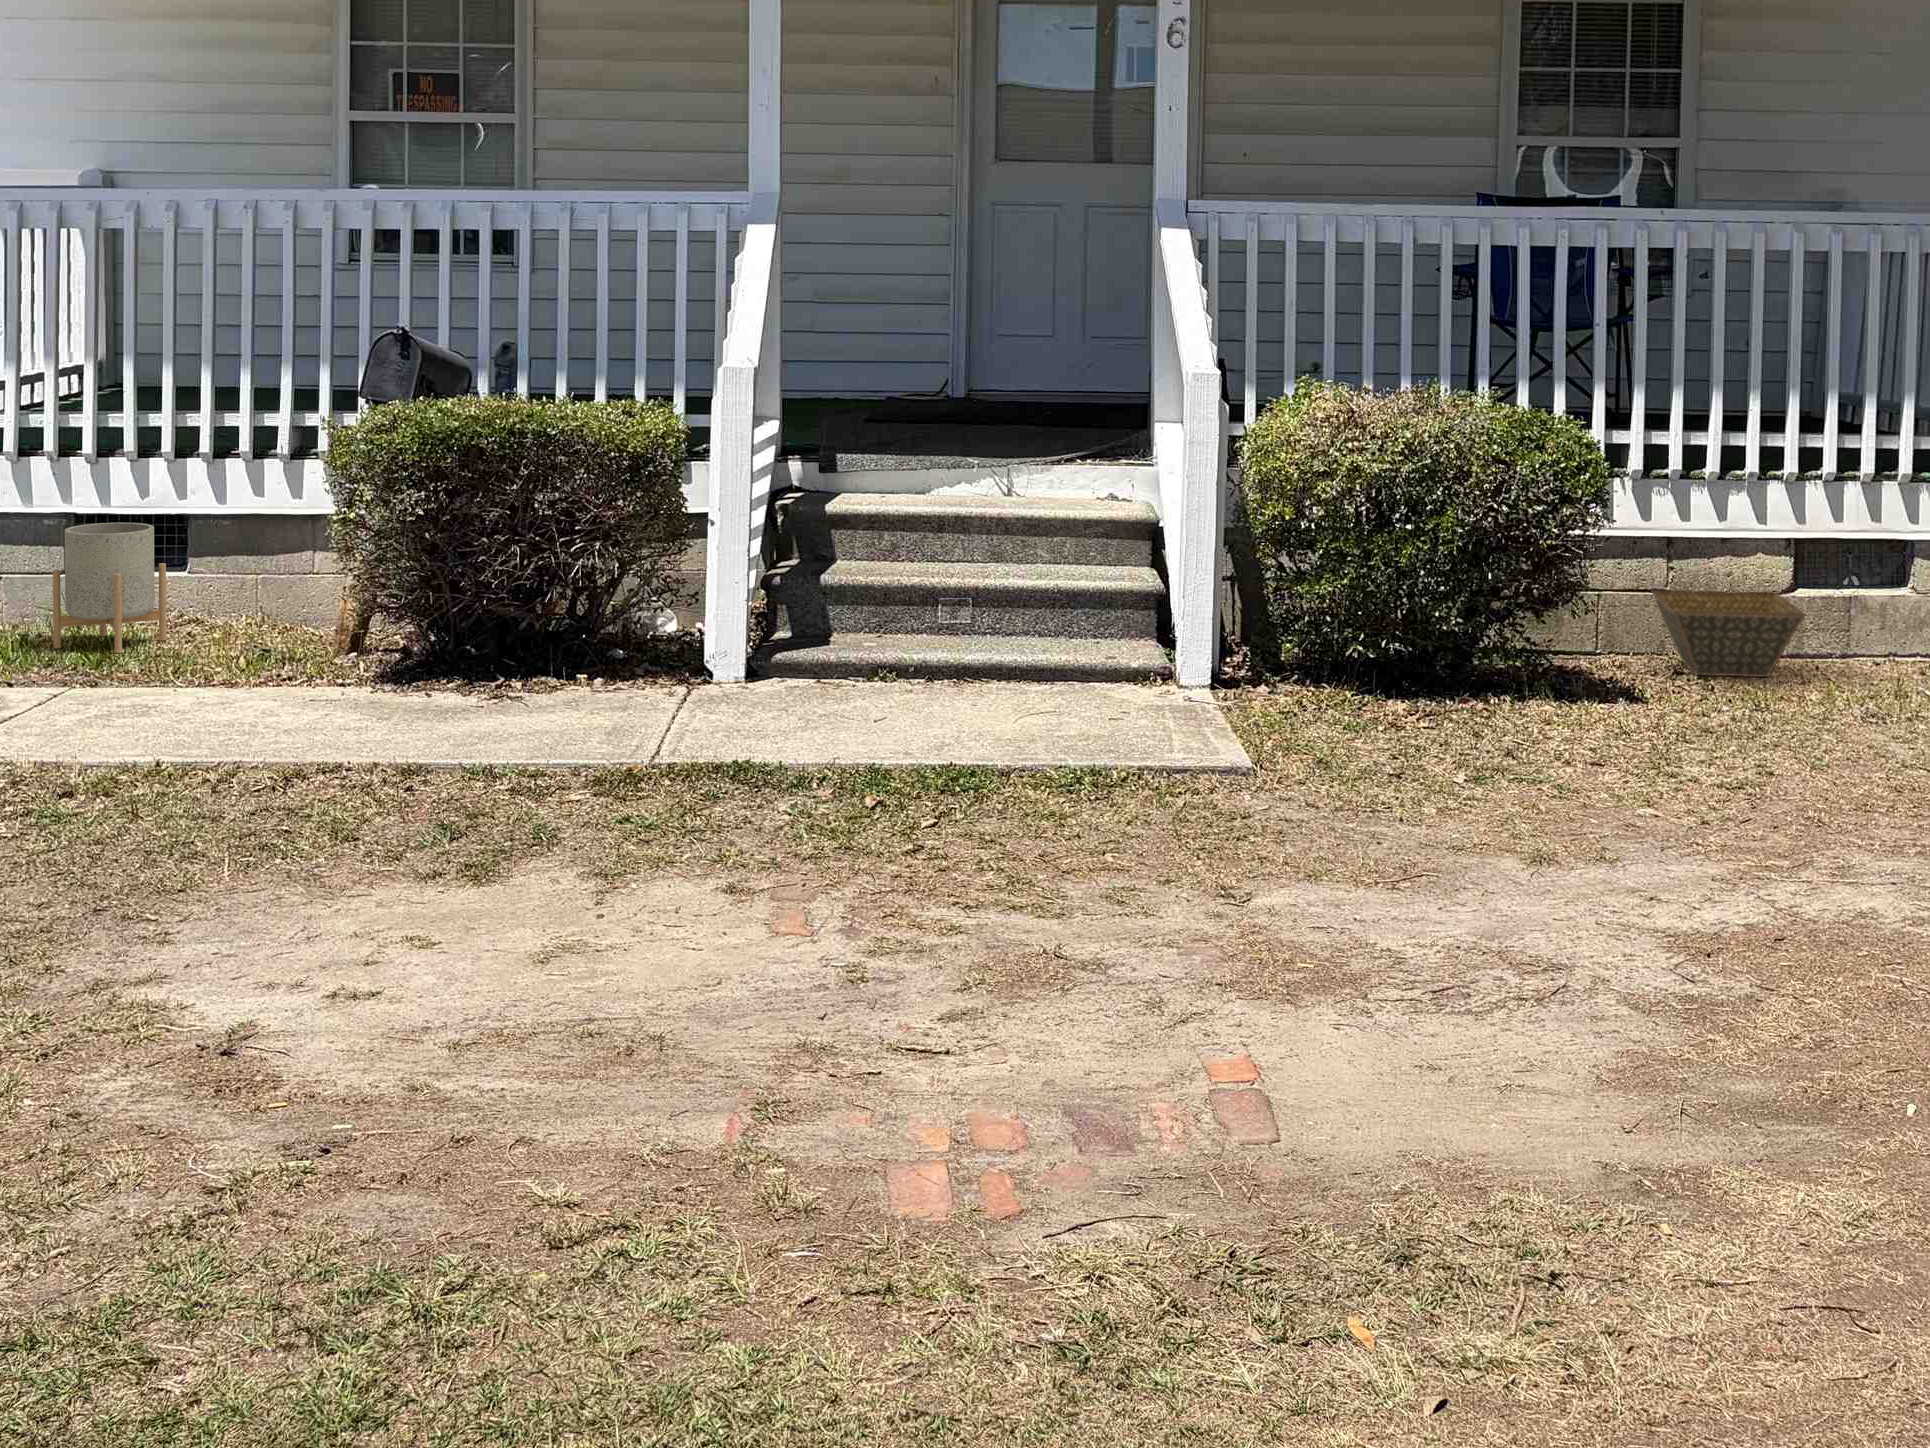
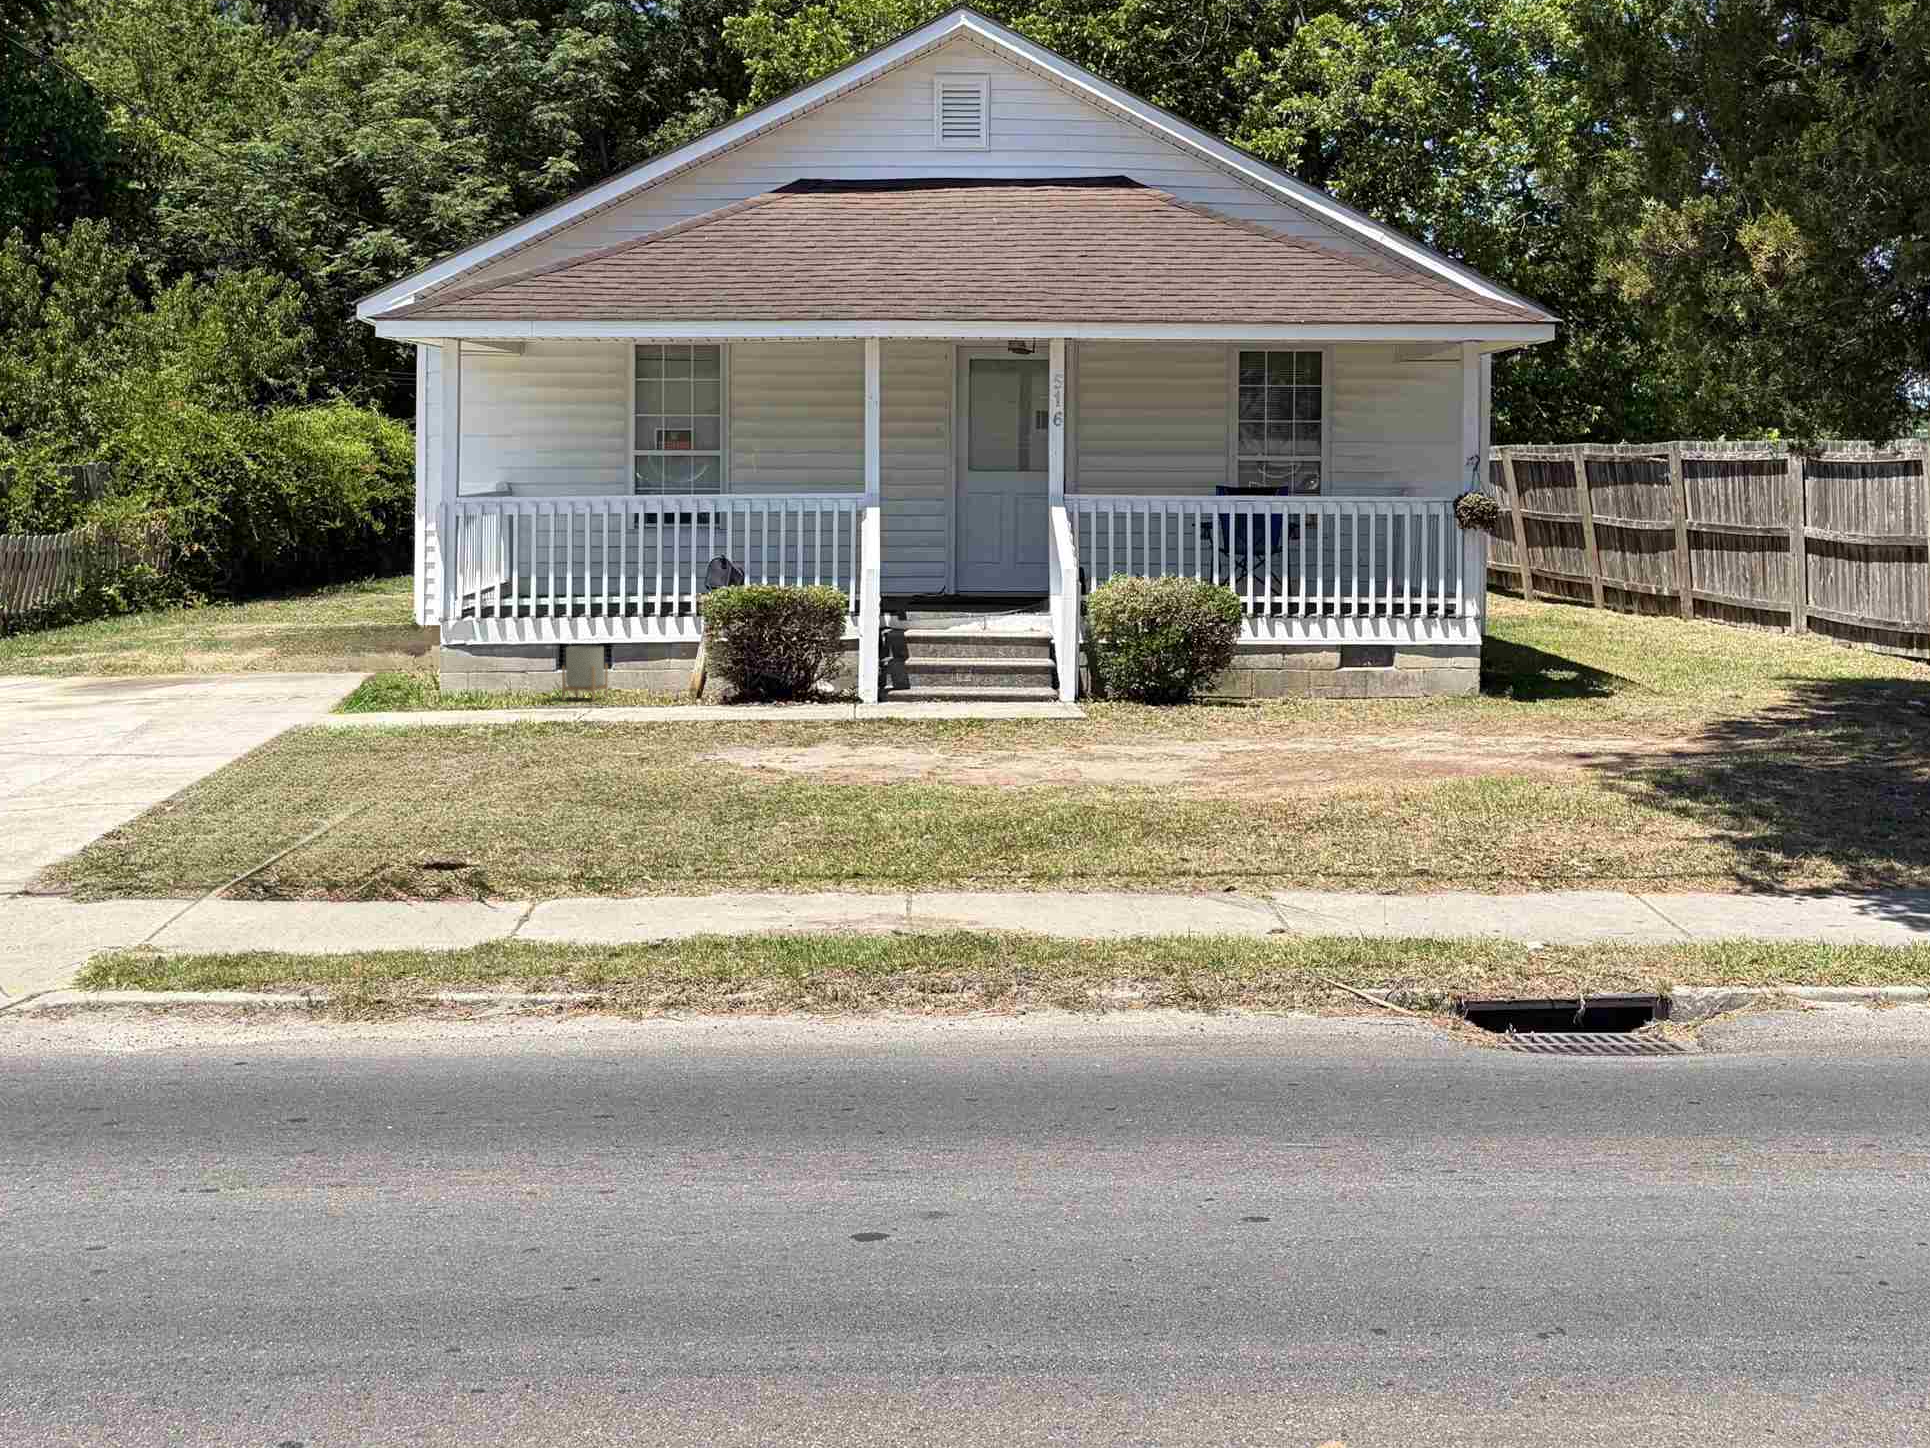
basket: present [1652,590,1805,677] -> none [1275,668,1335,702]

